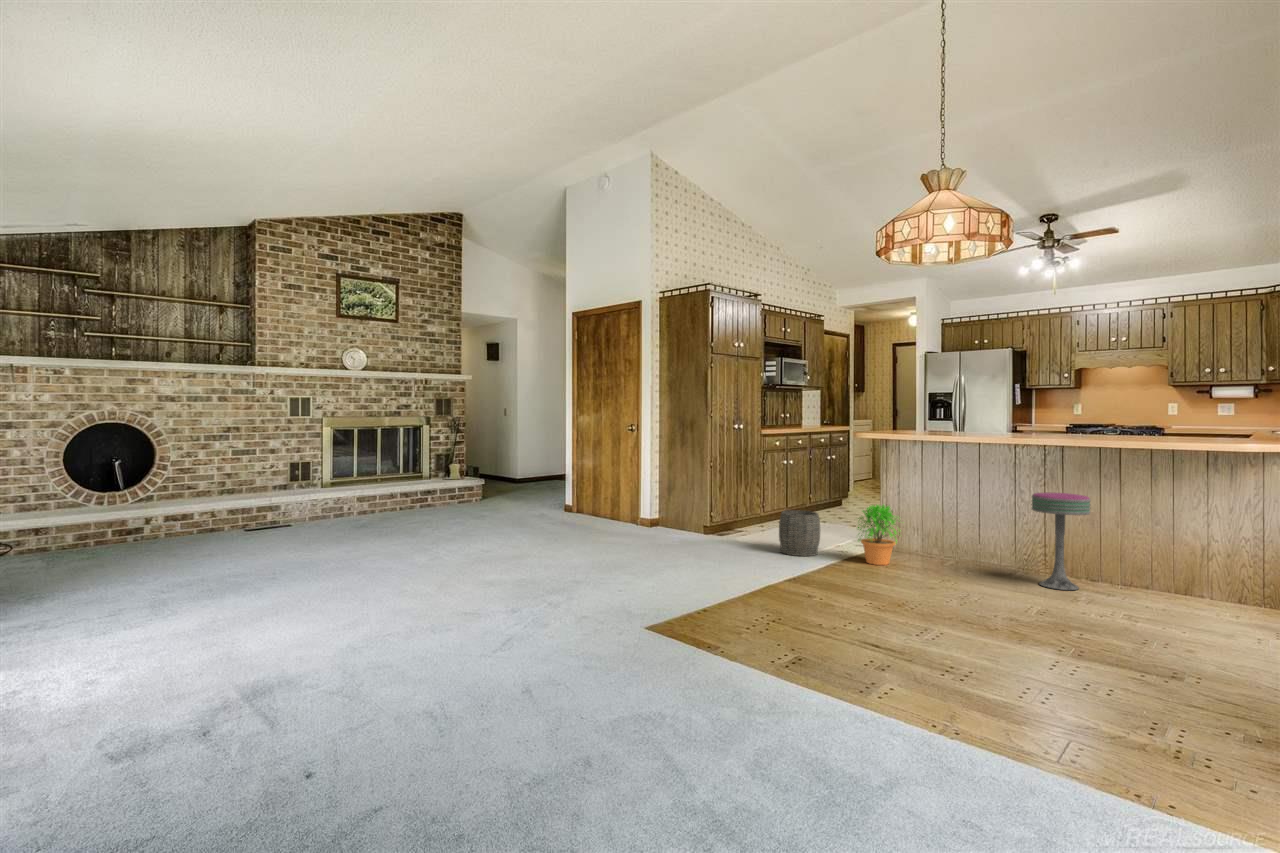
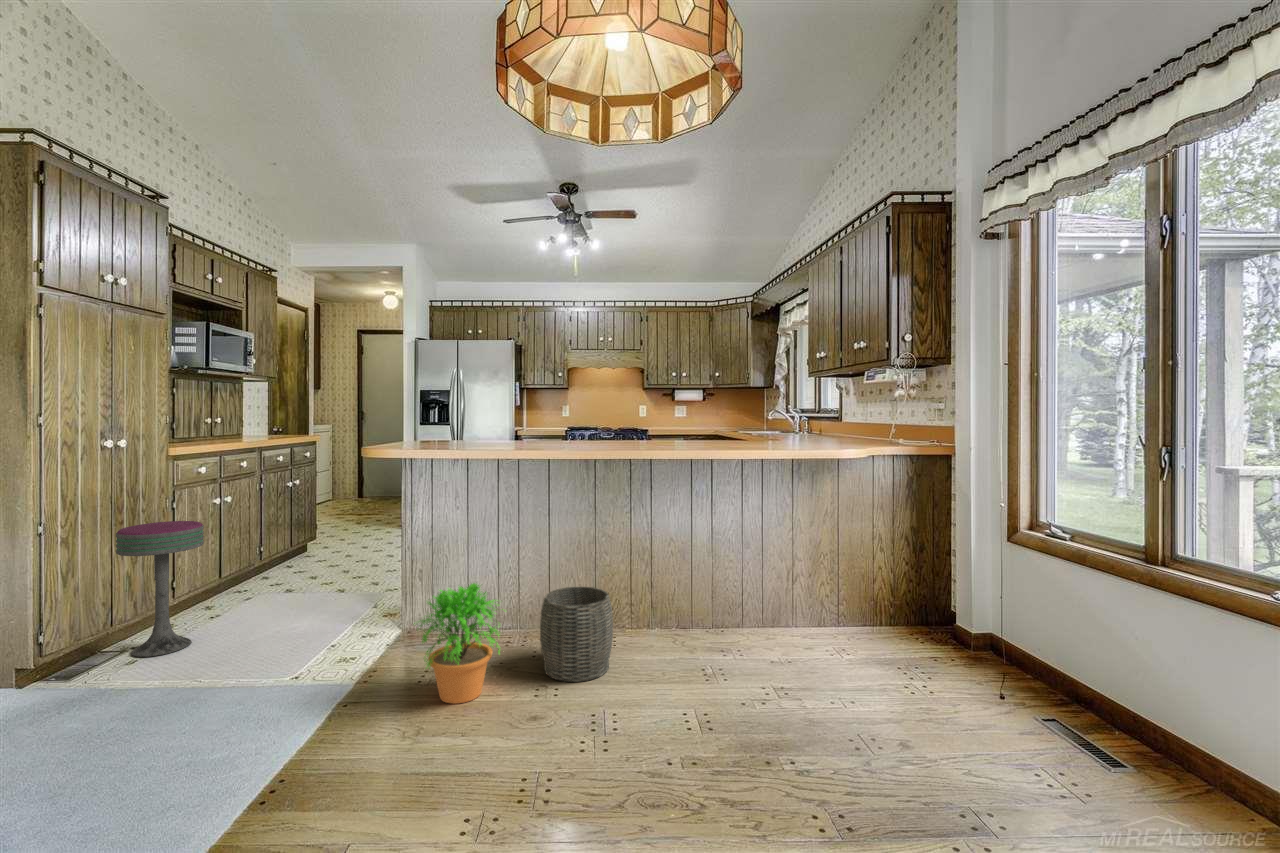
bar stool: present [1032,492,1090,590] -> present [116,521,204,657]
woven basket: present [779,510,820,556] -> present [540,587,613,682]

